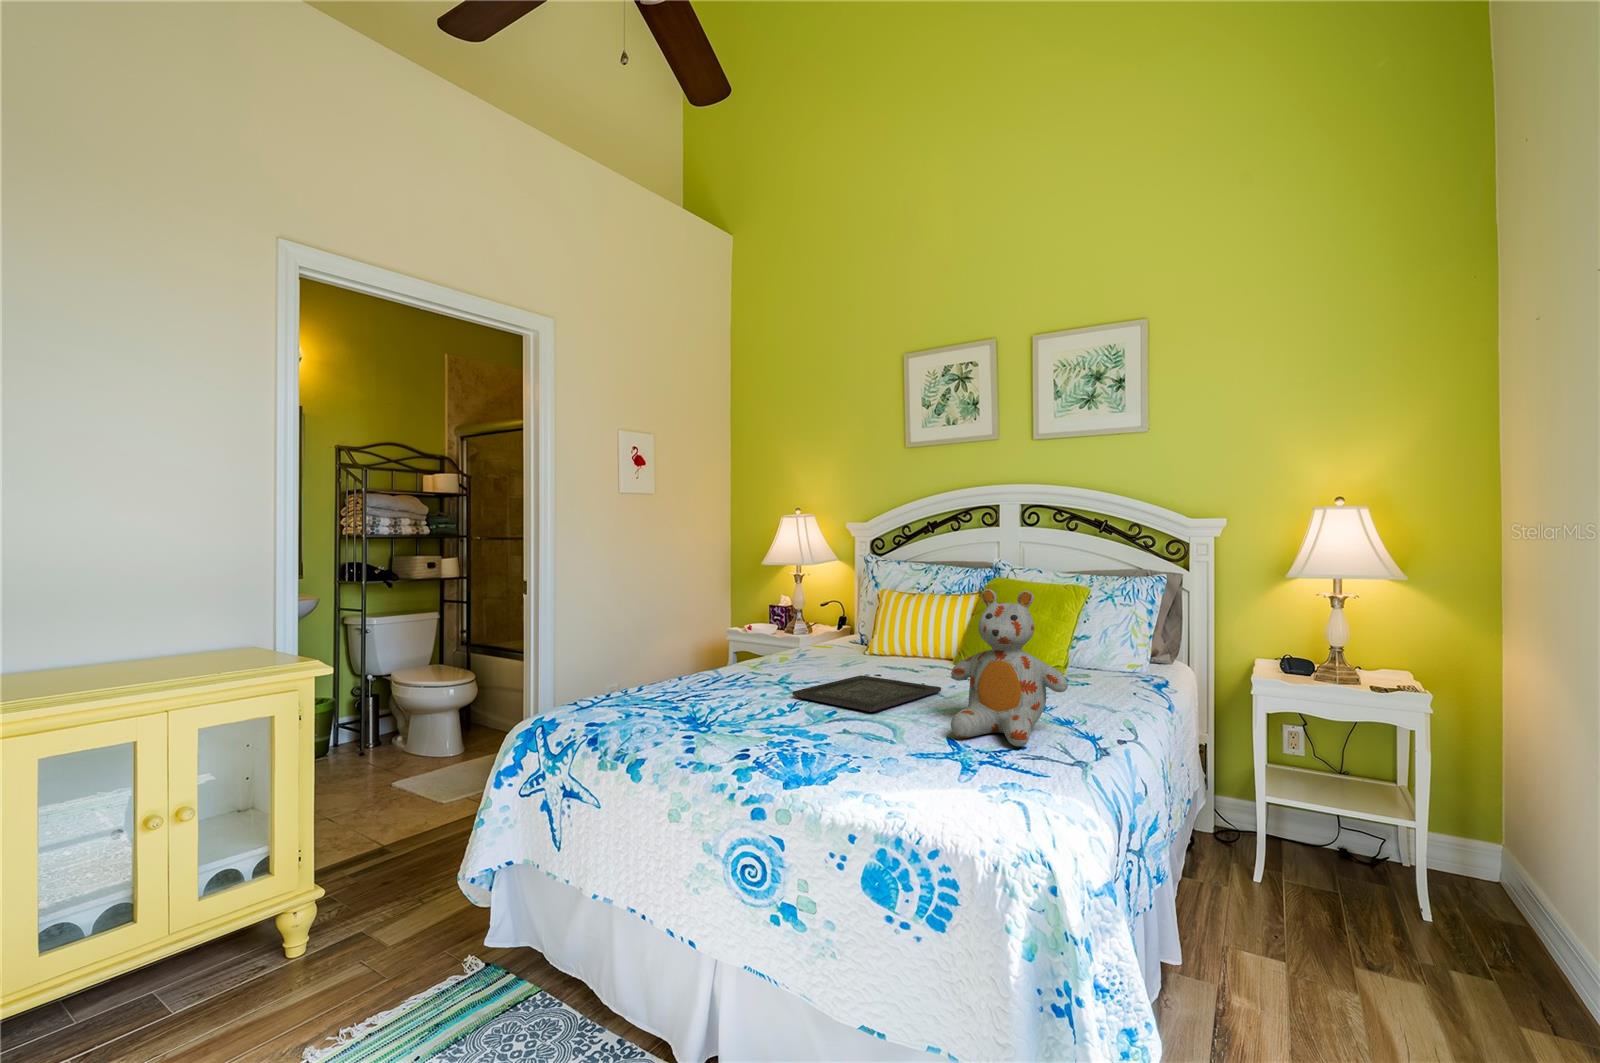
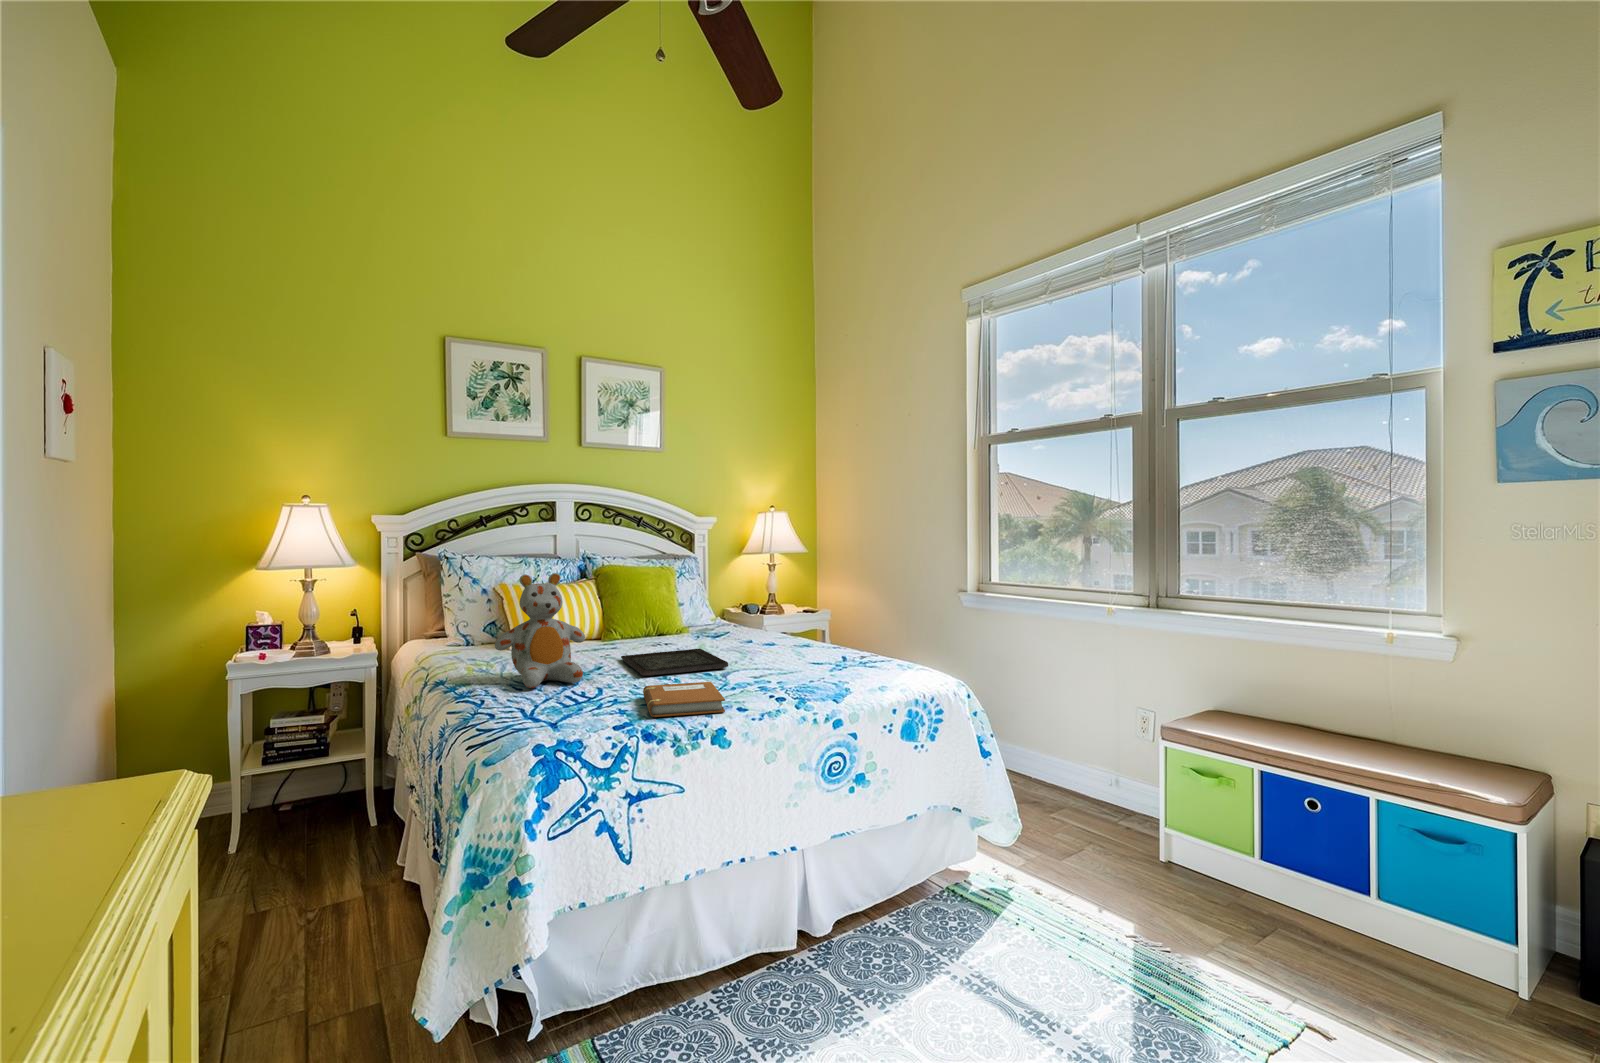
stuffed bear: present [951,589,1068,746] -> present [495,573,585,688]
notebook: none [634,701,754,745] -> present [643,682,725,717]

